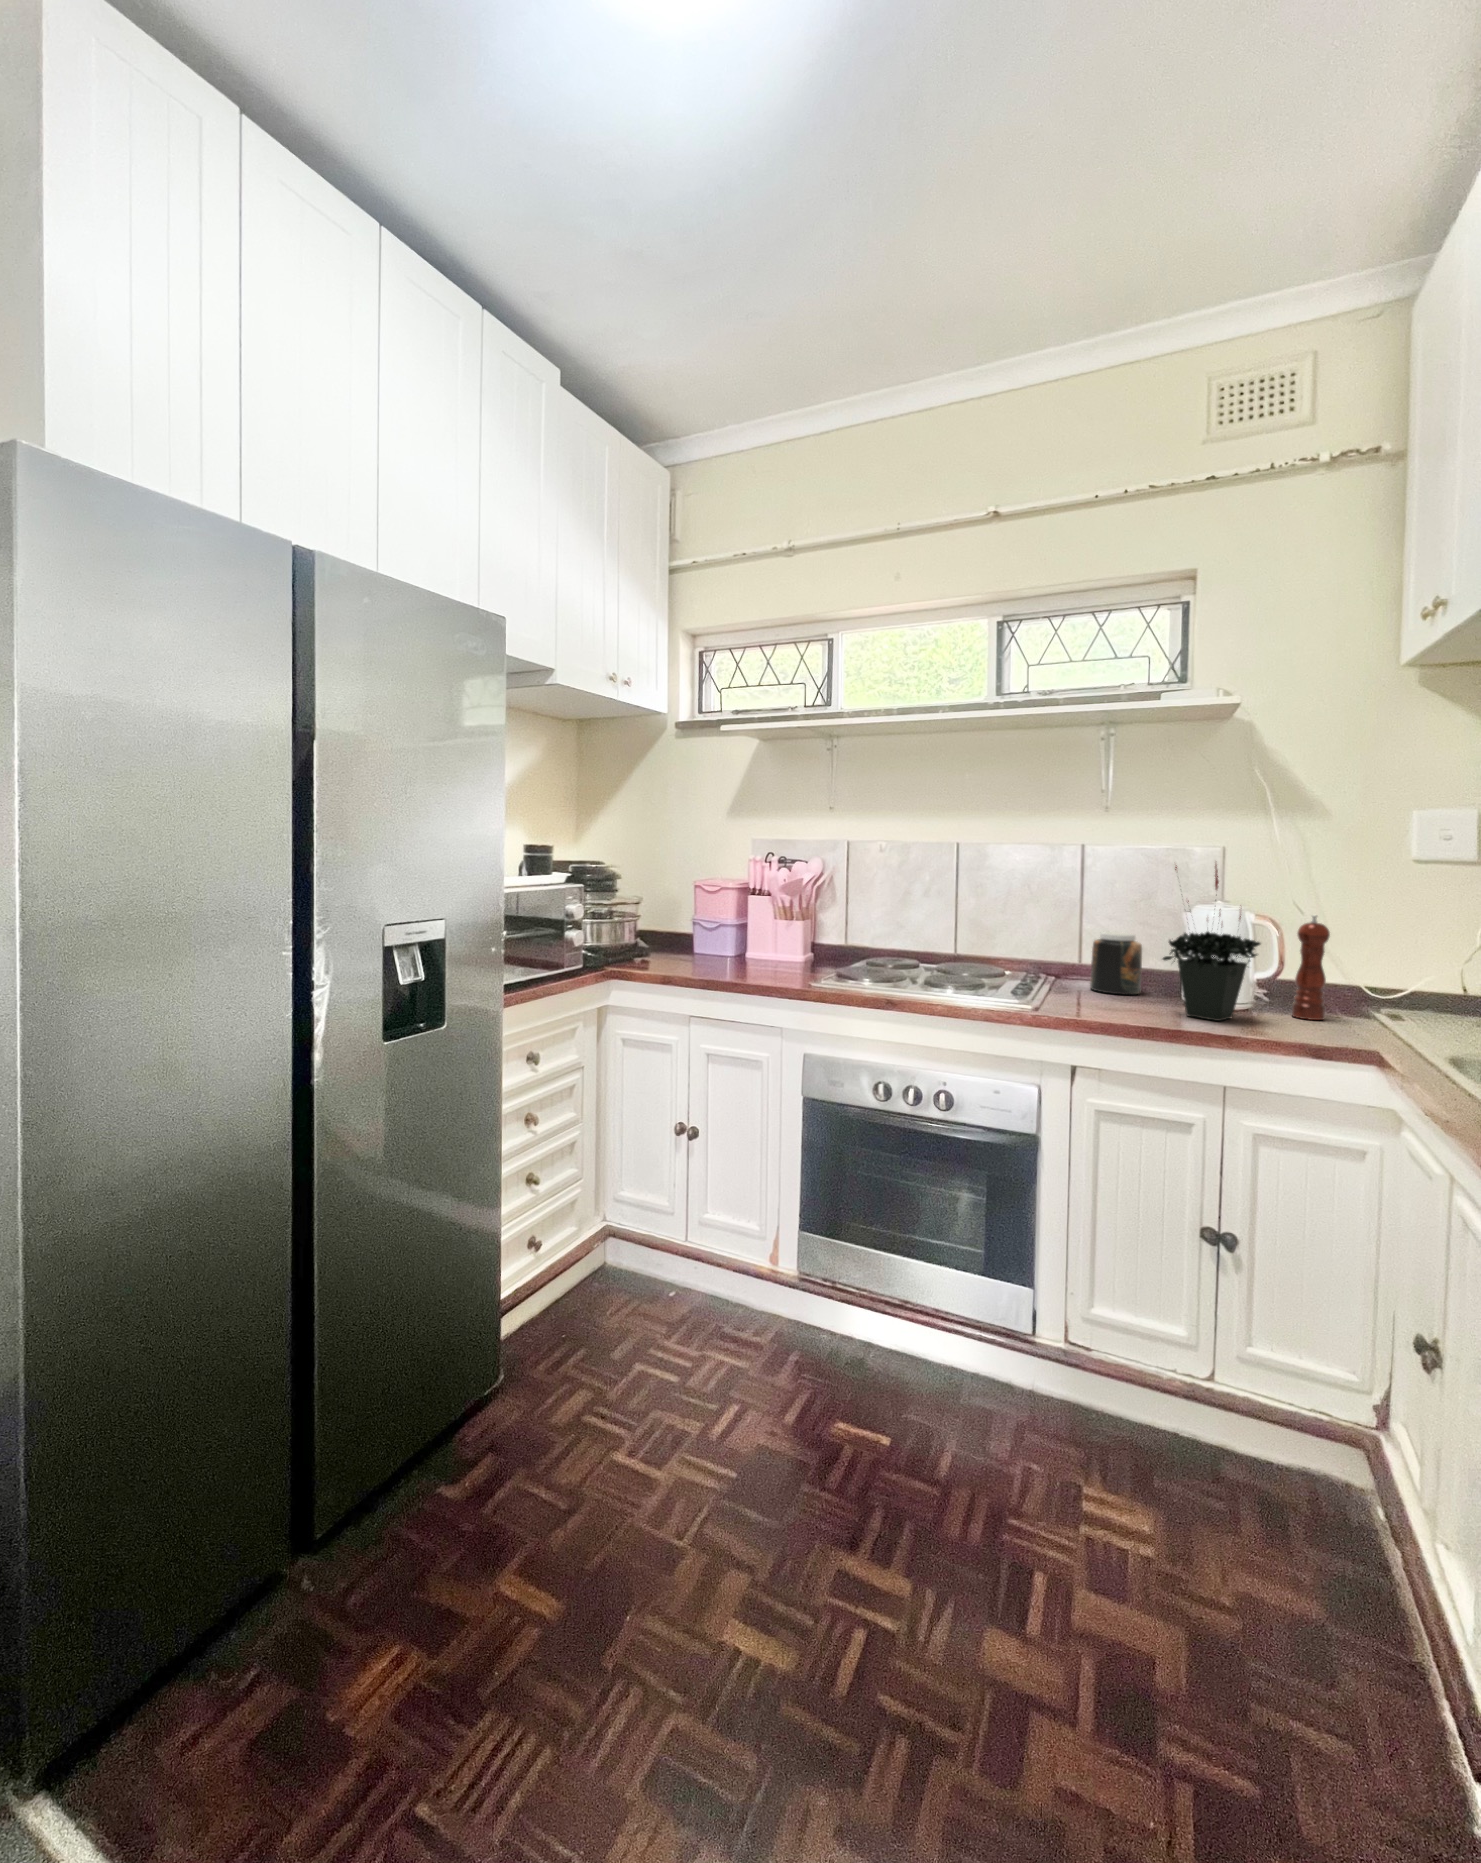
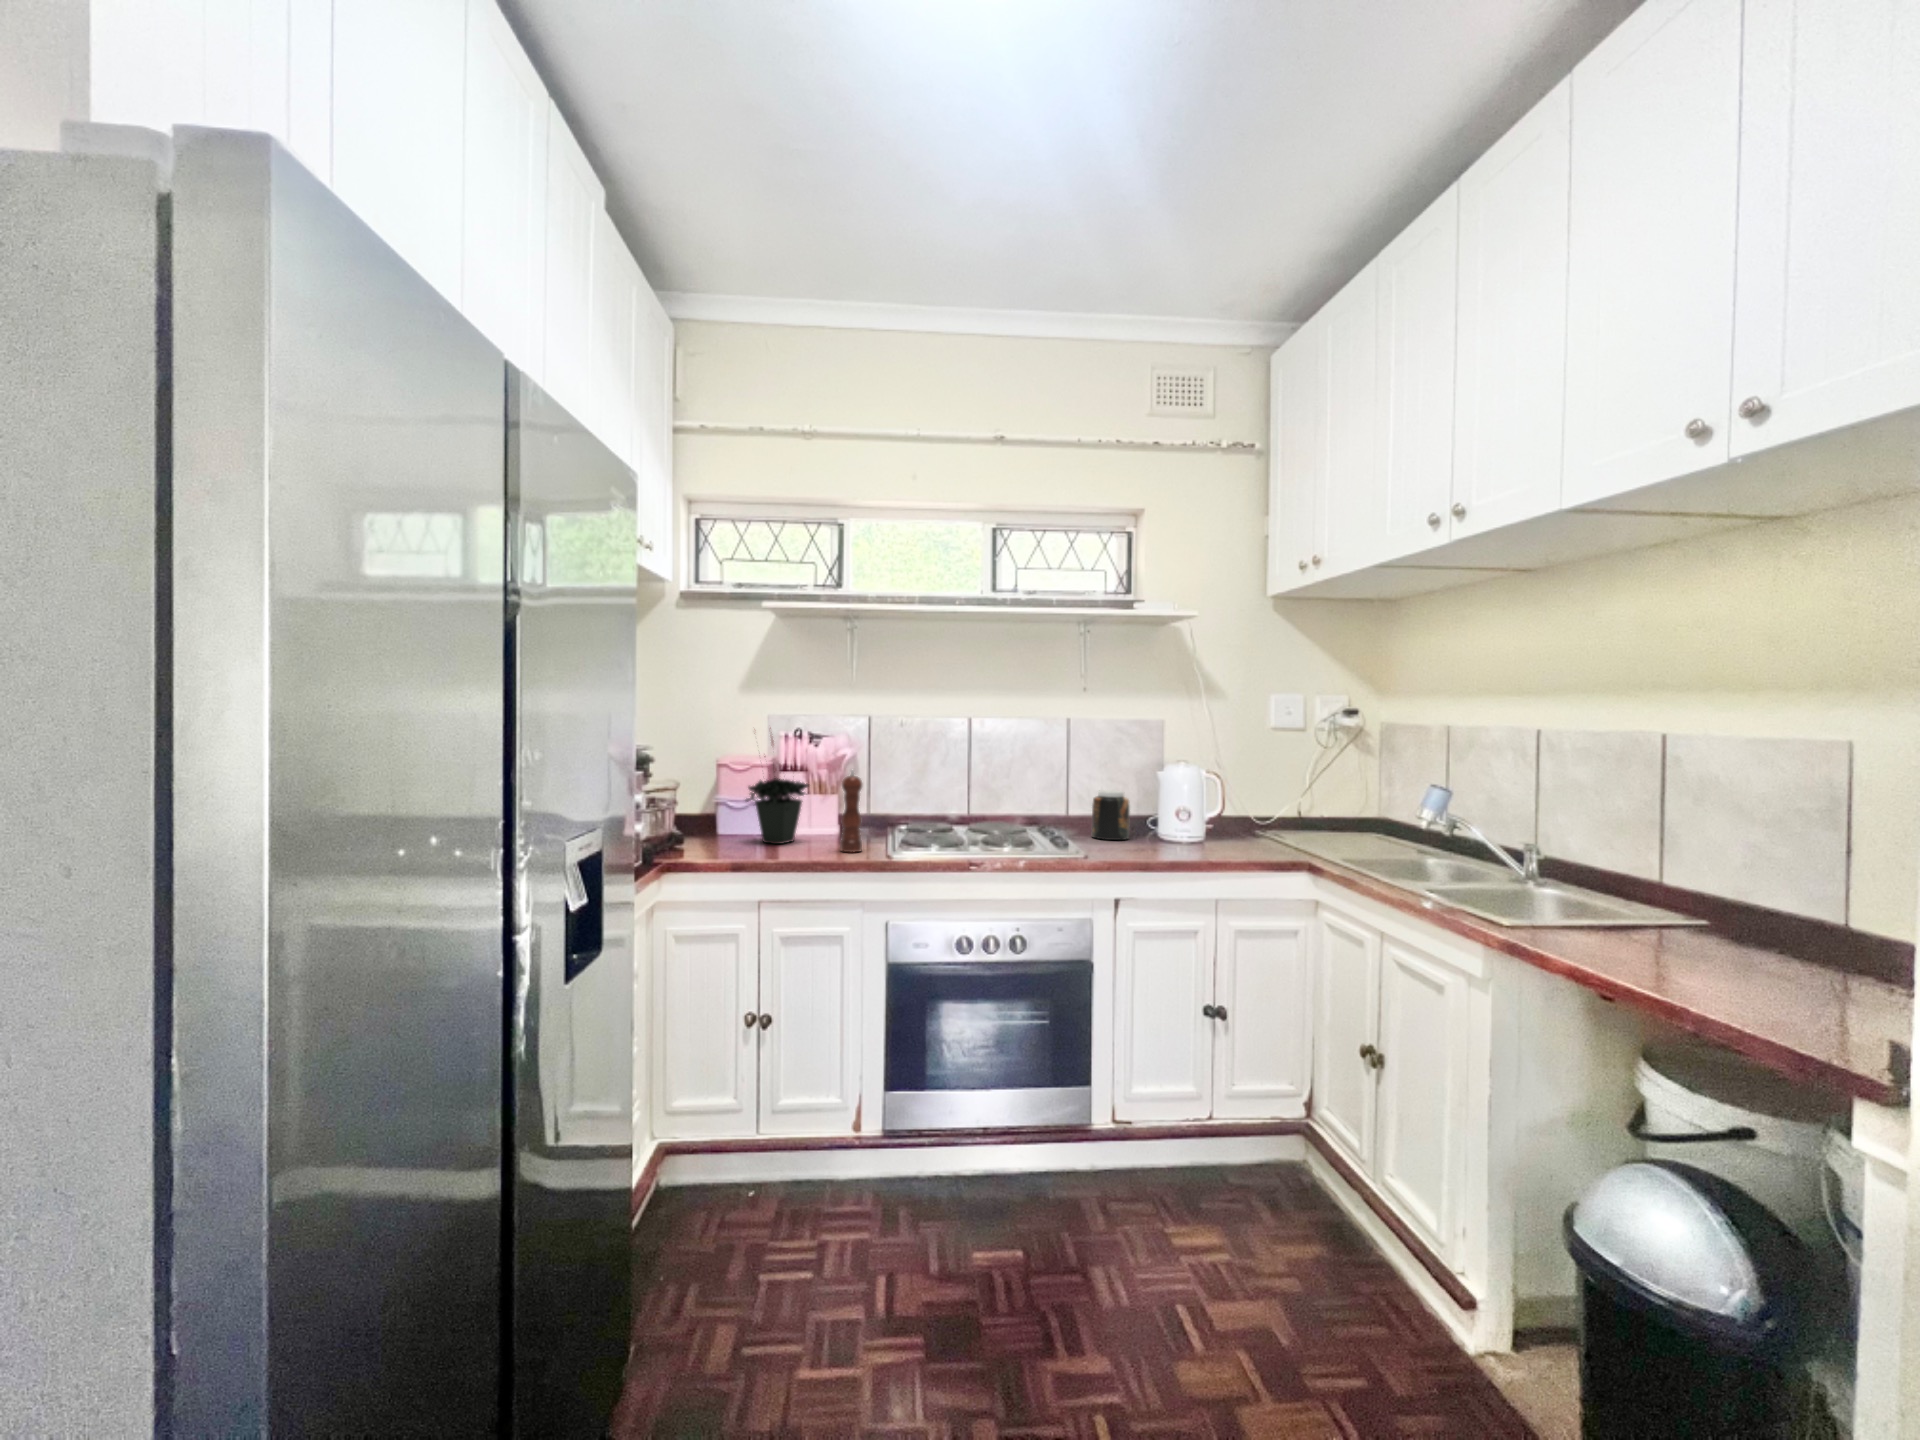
potted plant: present [1163,865,1260,1021] -> present [746,740,809,844]
pepper mill: present [1292,915,1330,1020] -> present [840,770,862,852]

